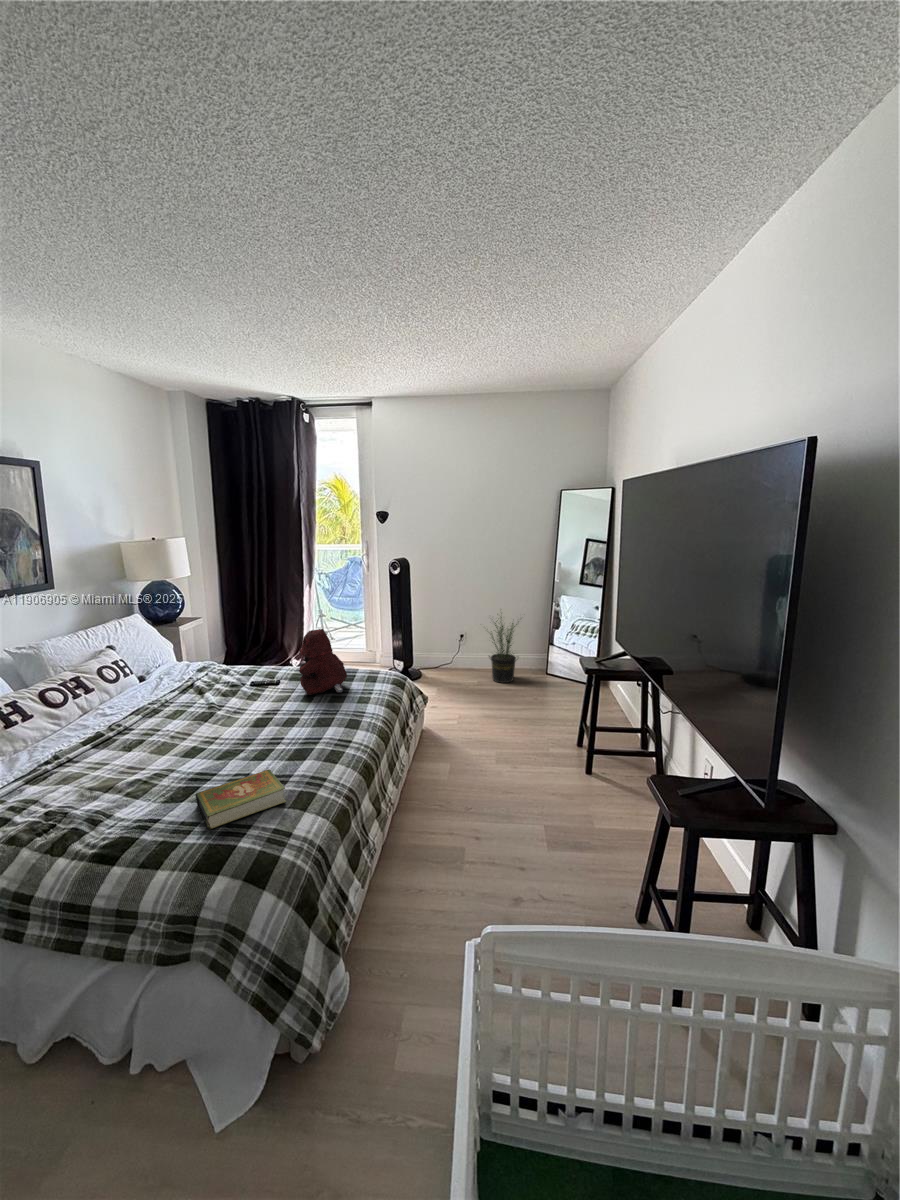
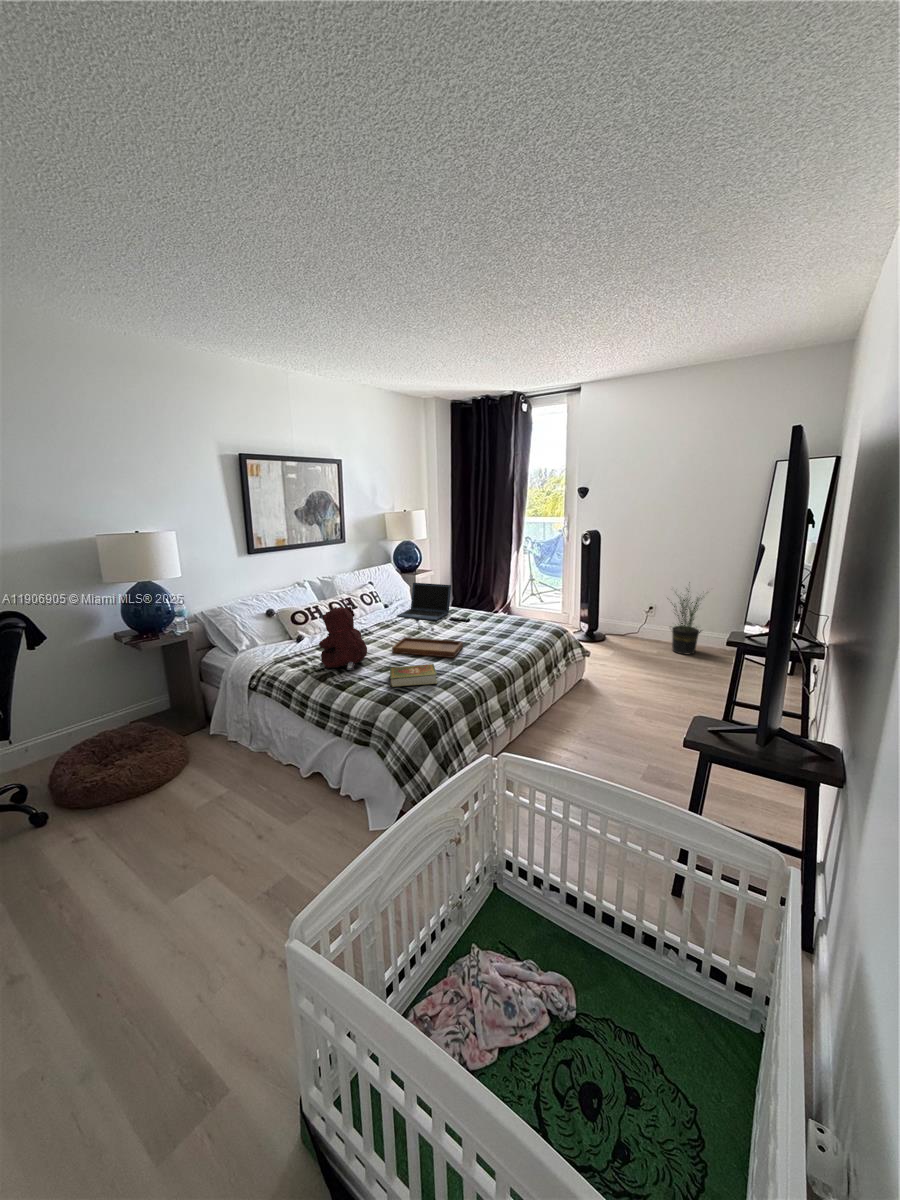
teddy bear: present [299,629,347,695] -> present [319,607,367,671]
laptop: none [164,638,247,693] -> present [397,583,451,620]
tray: none [182,708,294,760] -> present [392,628,463,658]

